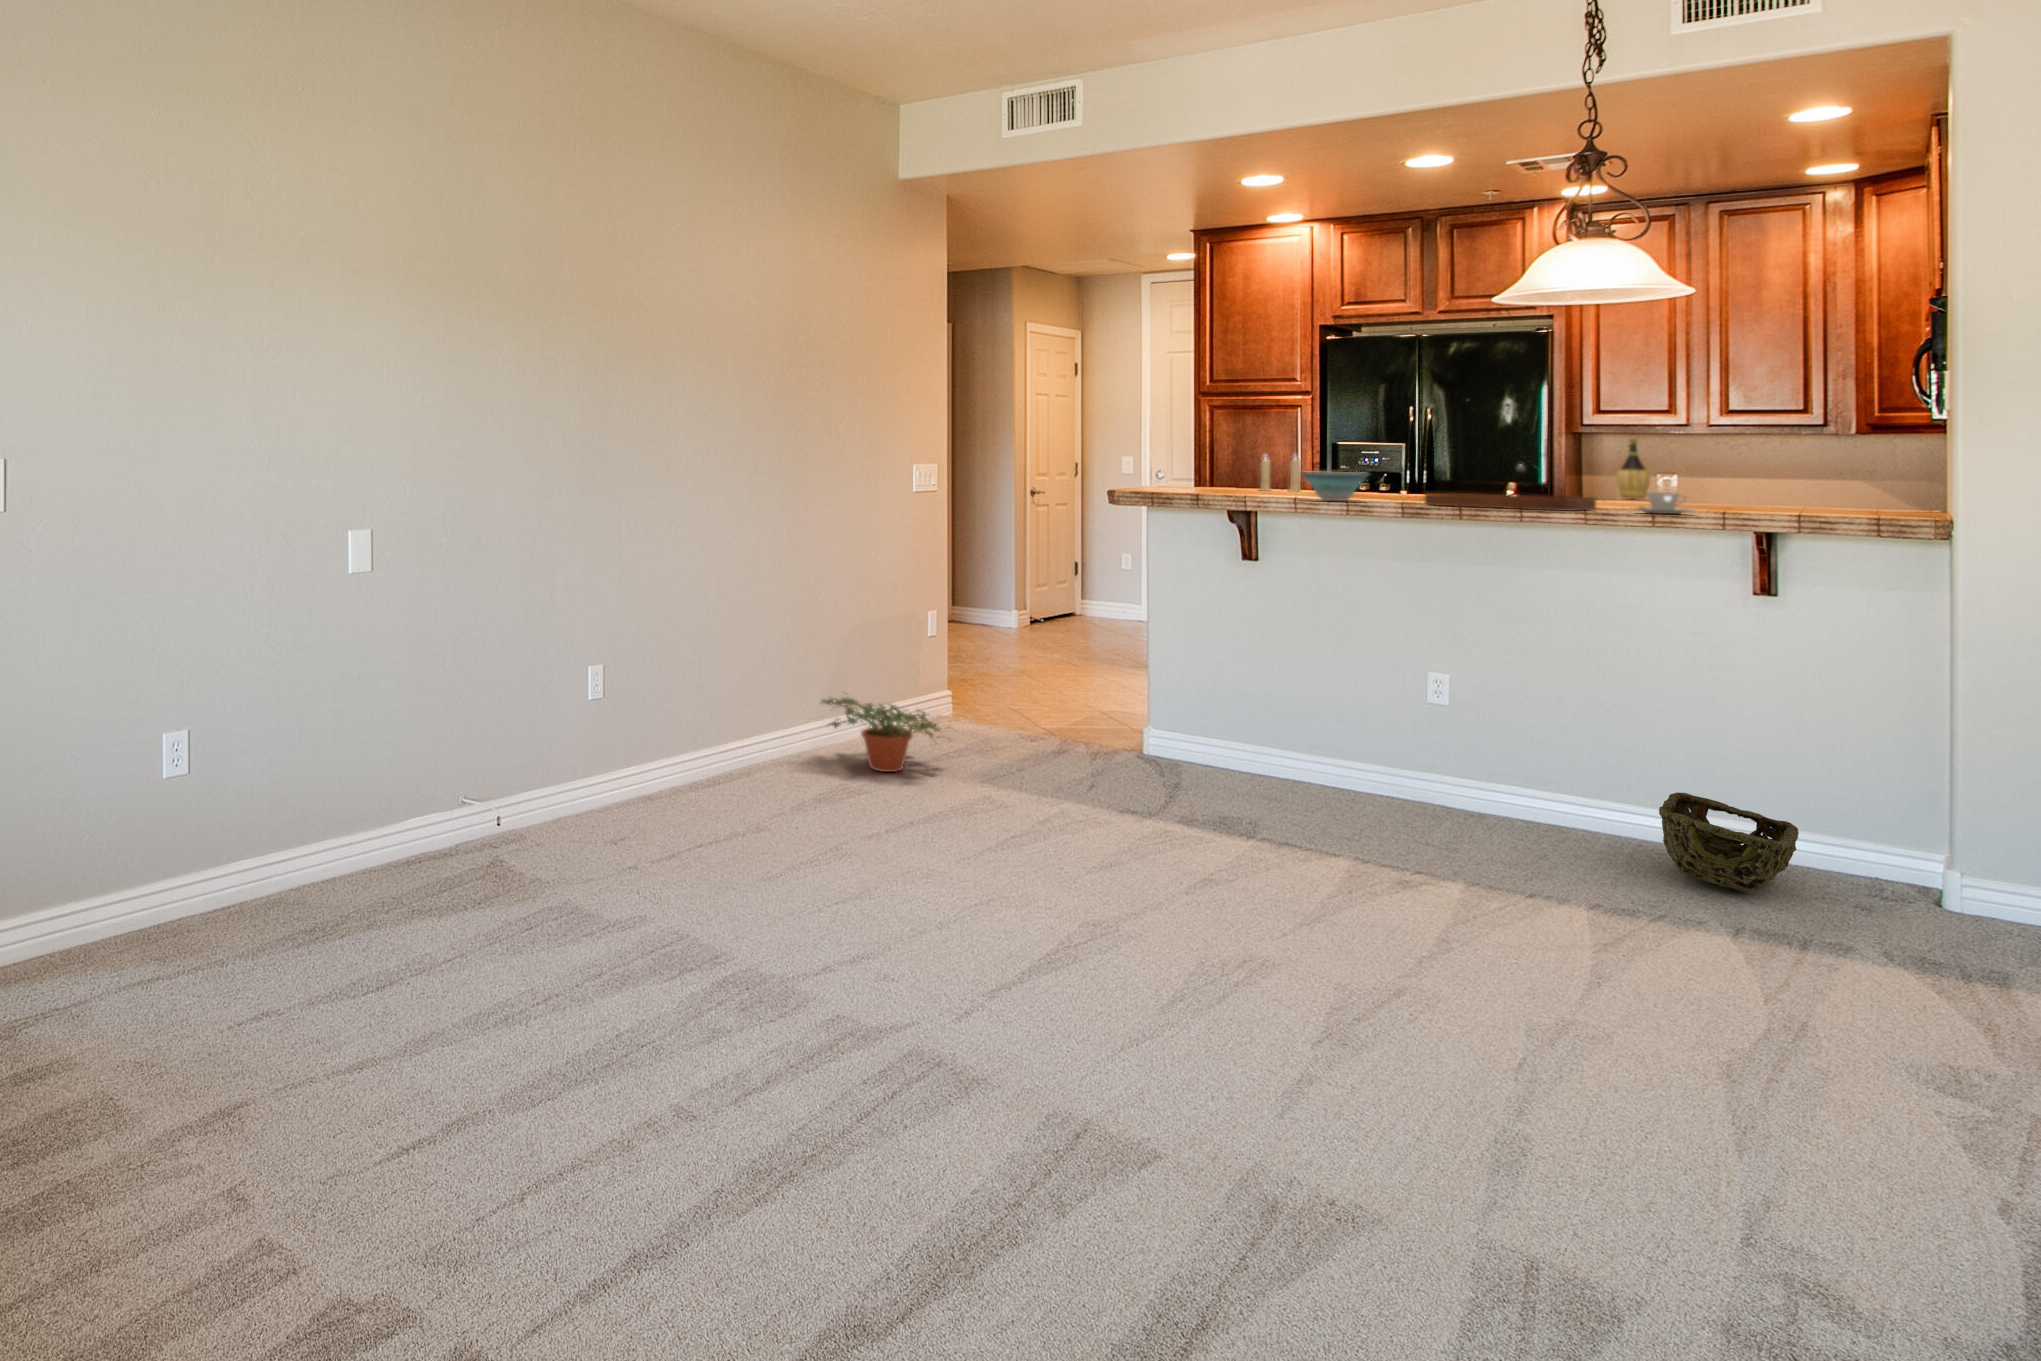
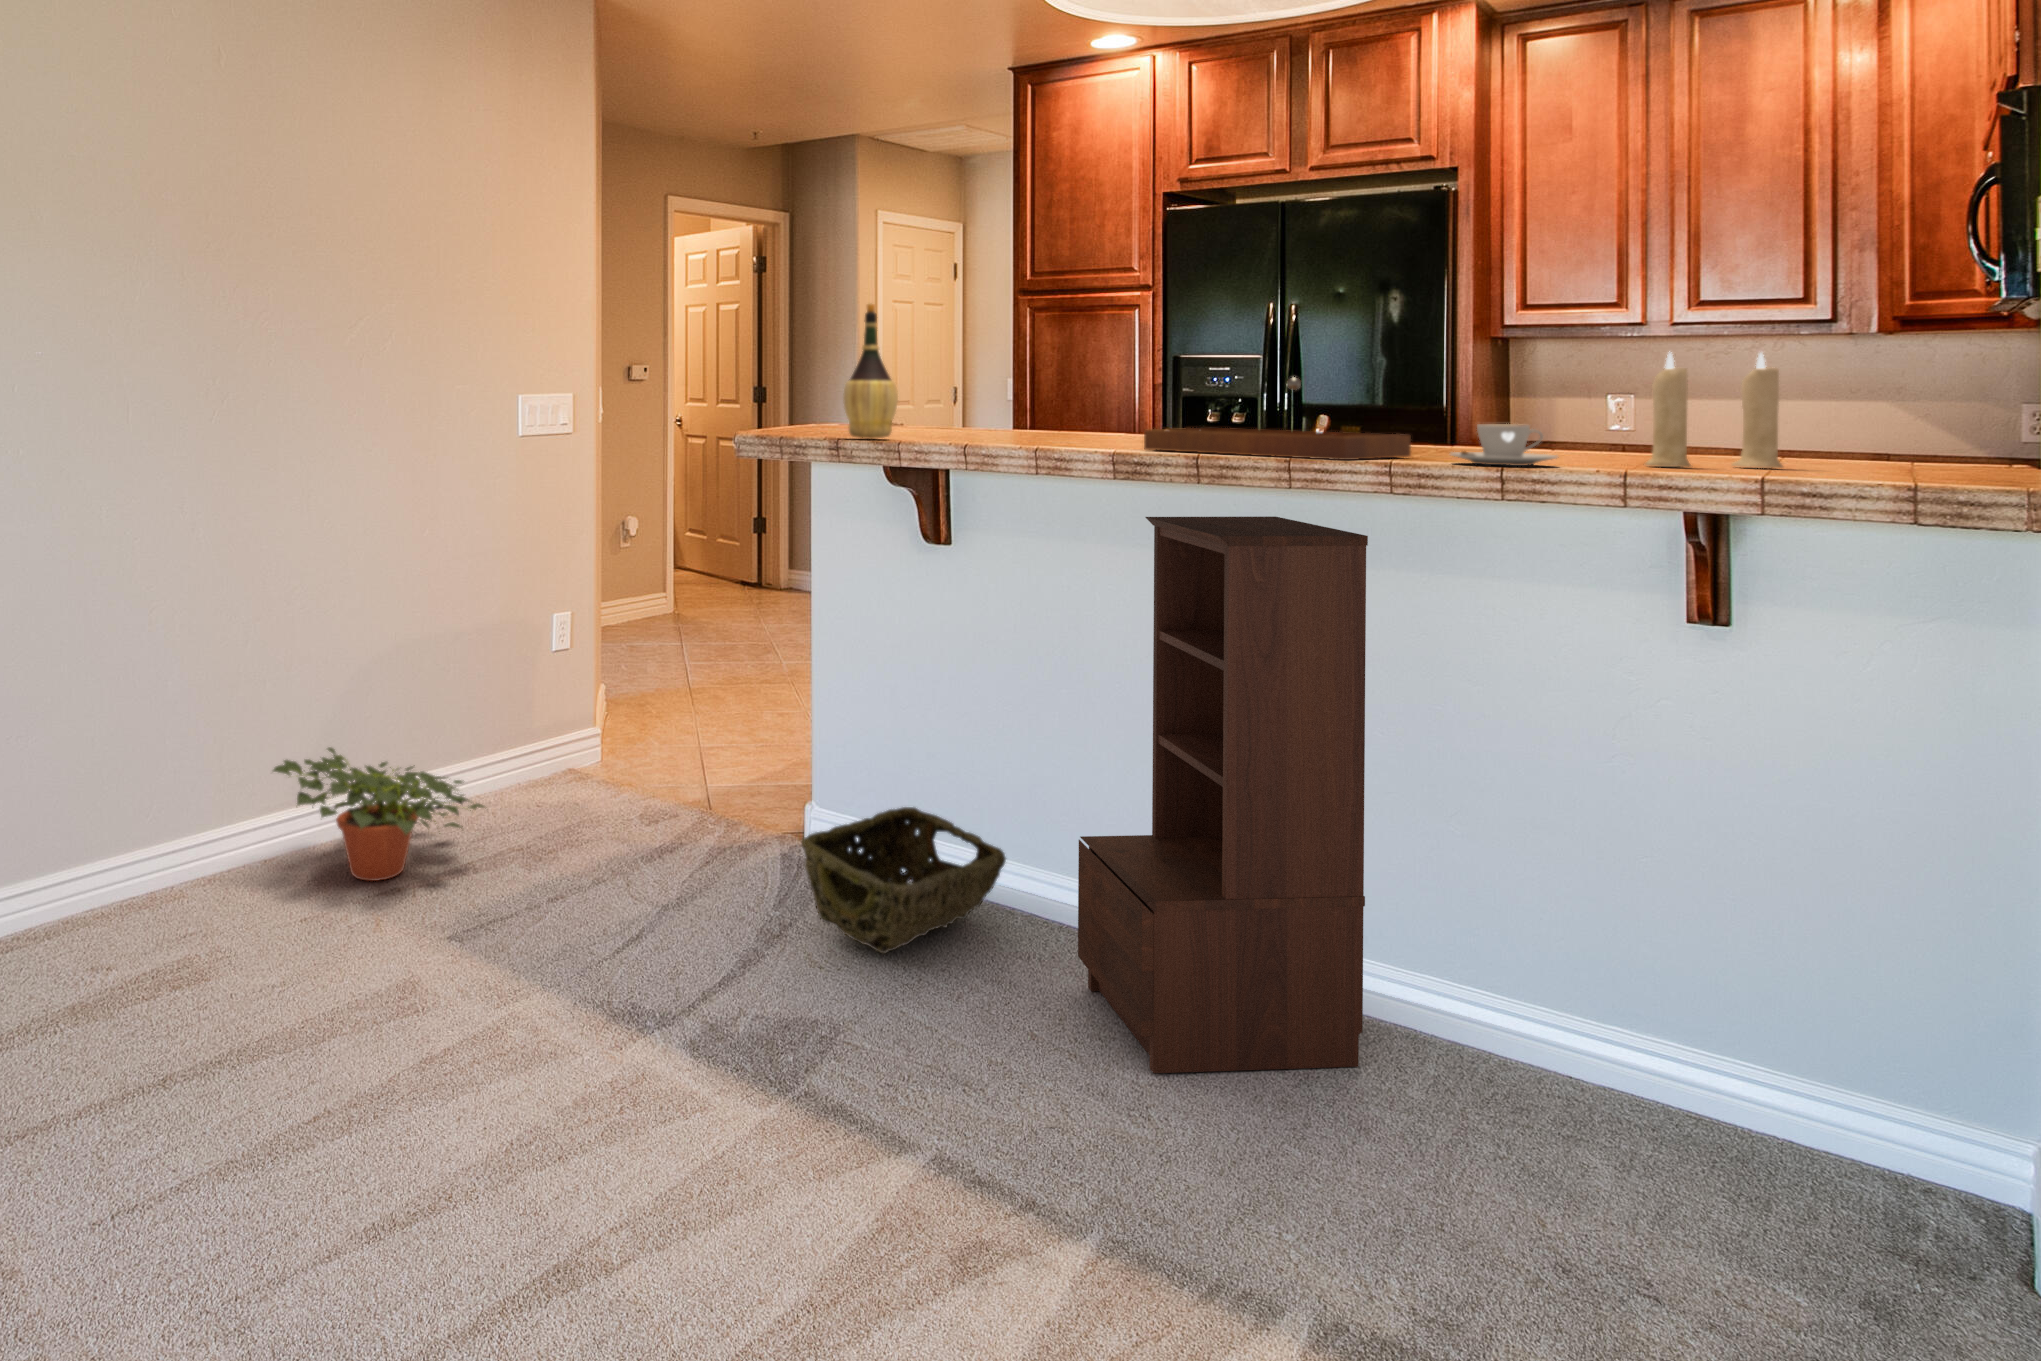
wine bottle: present [1616,440,1650,499] -> present [843,303,898,439]
candle: present [1260,457,1300,491] -> present [1646,353,1783,468]
bowl: present [1300,472,1368,501] -> none [991,395,1093,443]
bookshelf: none [1384,545,1577,851] -> present [1078,516,1368,1073]
woven basket: present [1659,793,1799,894] -> present [802,807,1006,953]

